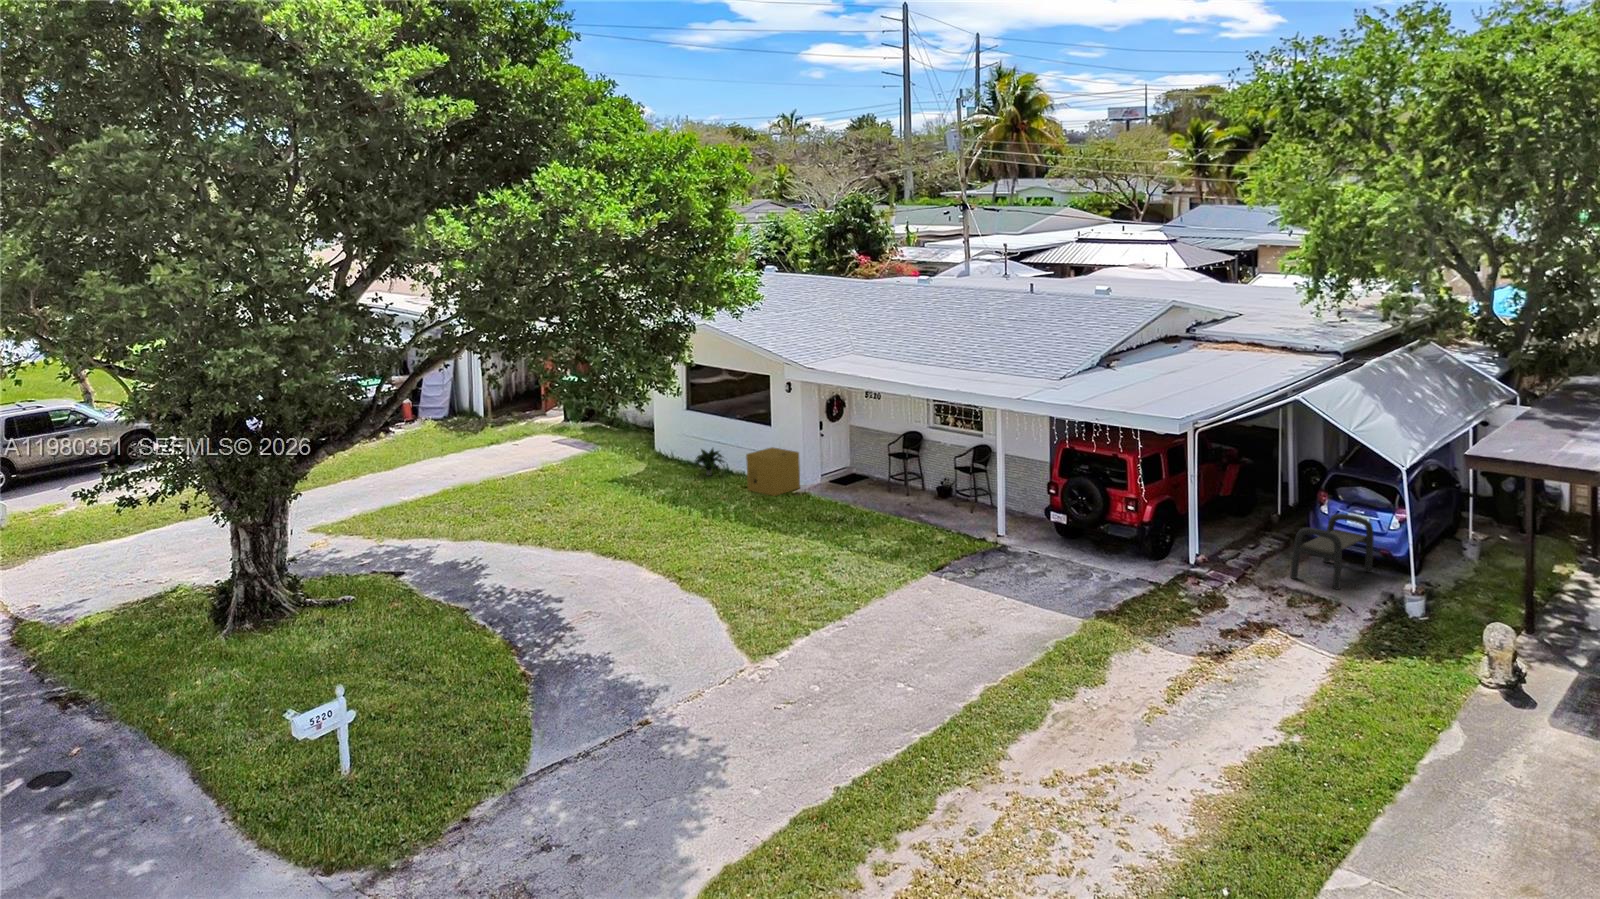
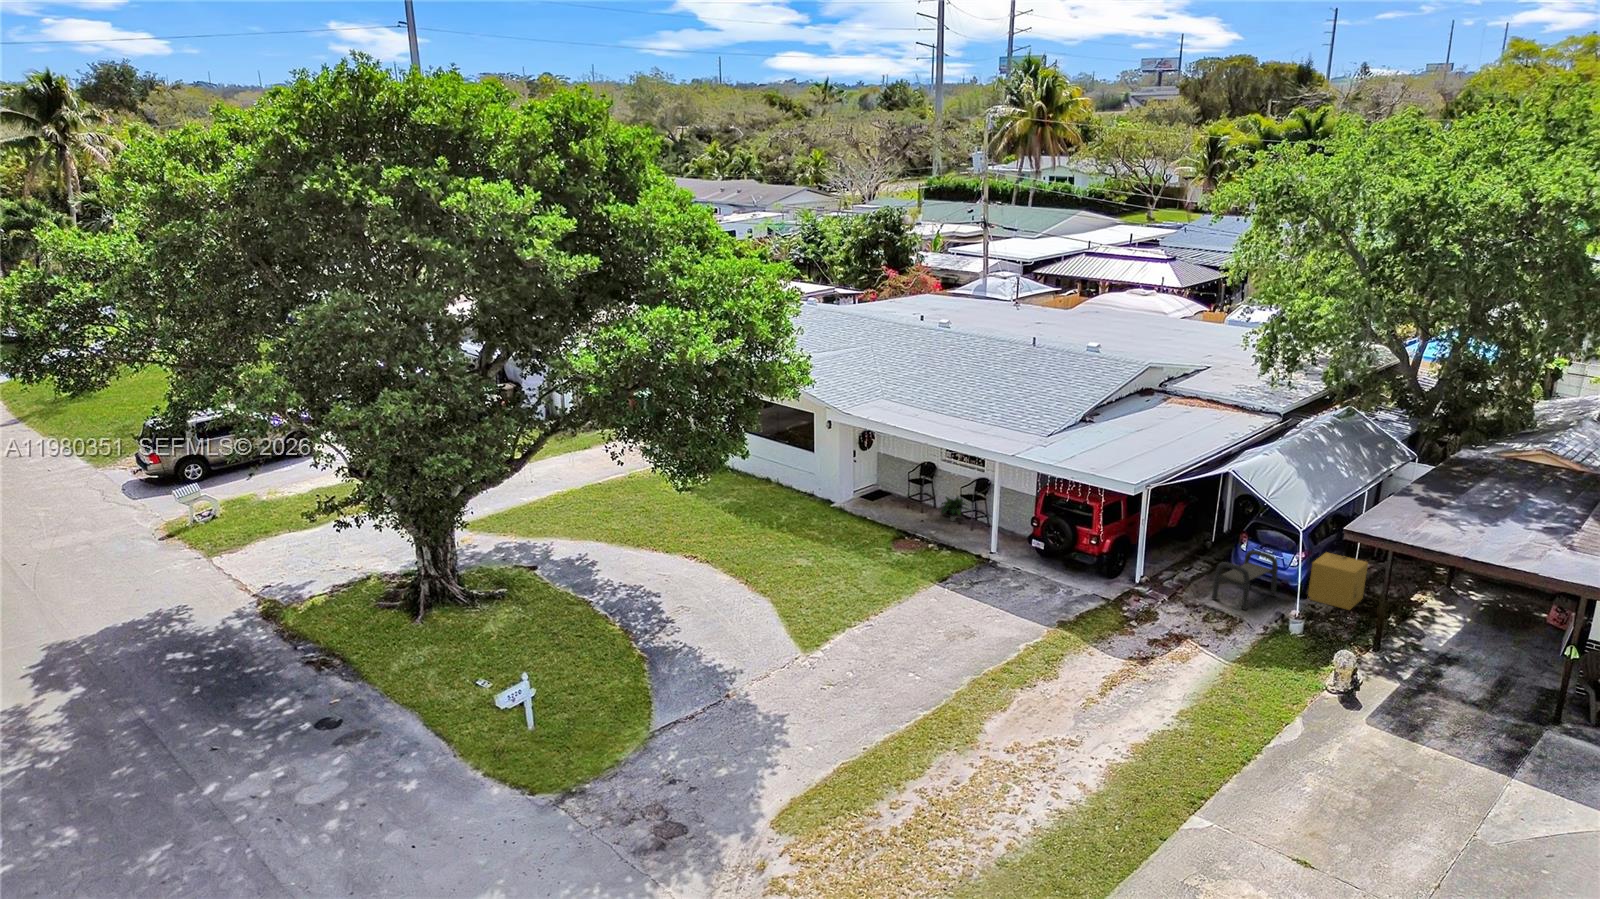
cardboard box: present [746,447,800,496] -> present [1308,552,1368,610]
potted plant: present [695,448,724,476] -> present [940,496,970,521]

